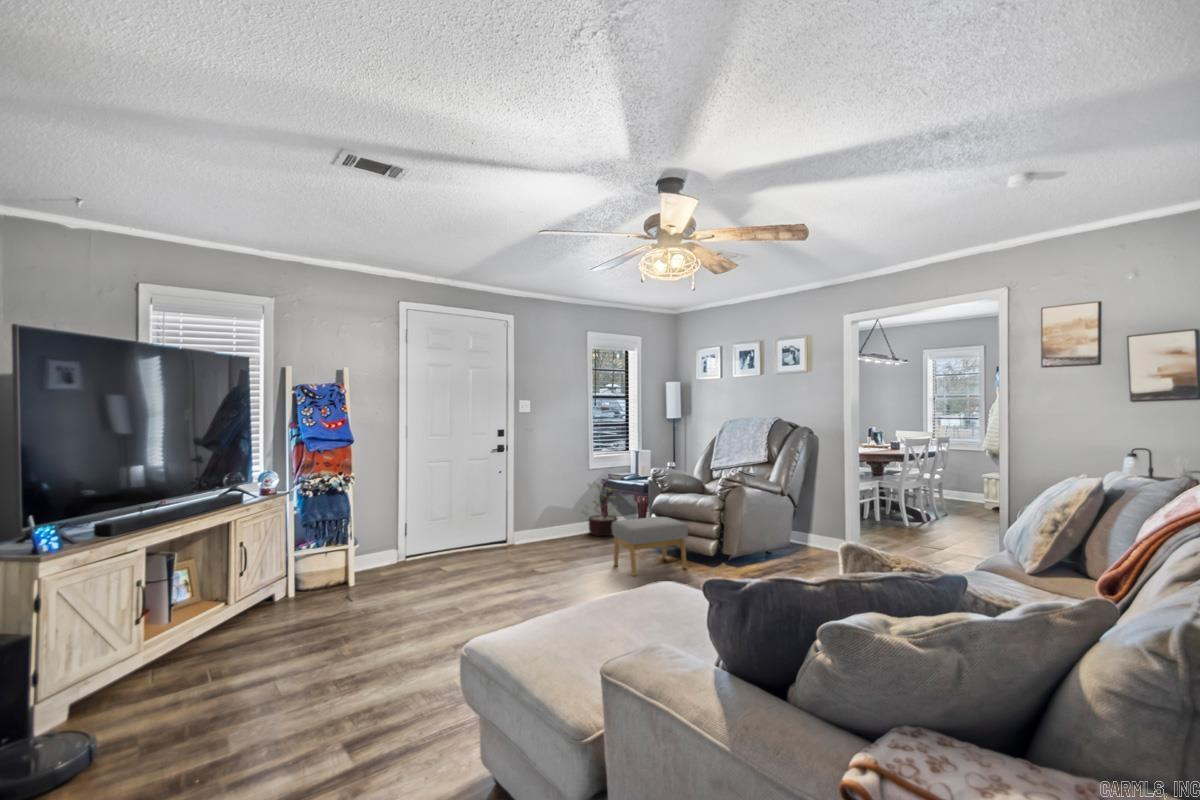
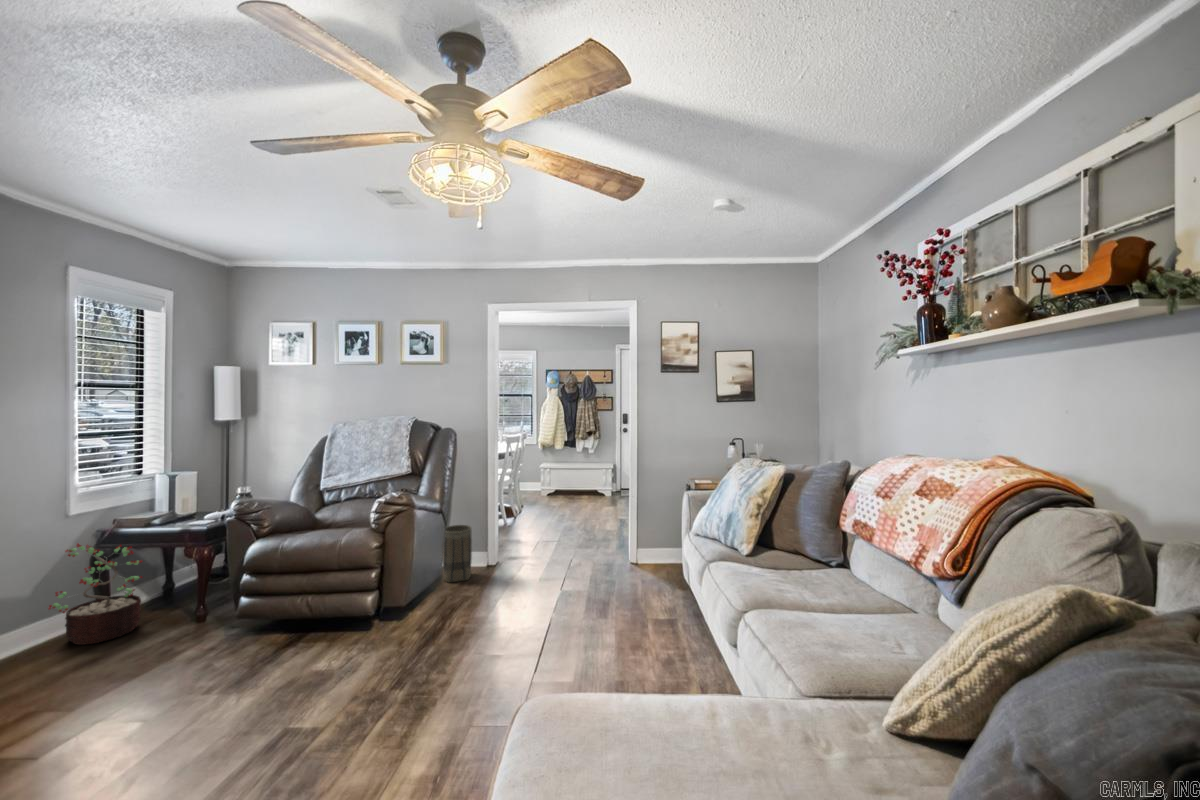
basket: none [789,512,815,560] -> present [443,525,472,582]
footstool: present [612,517,688,576] -> none [194,578,343,704]

